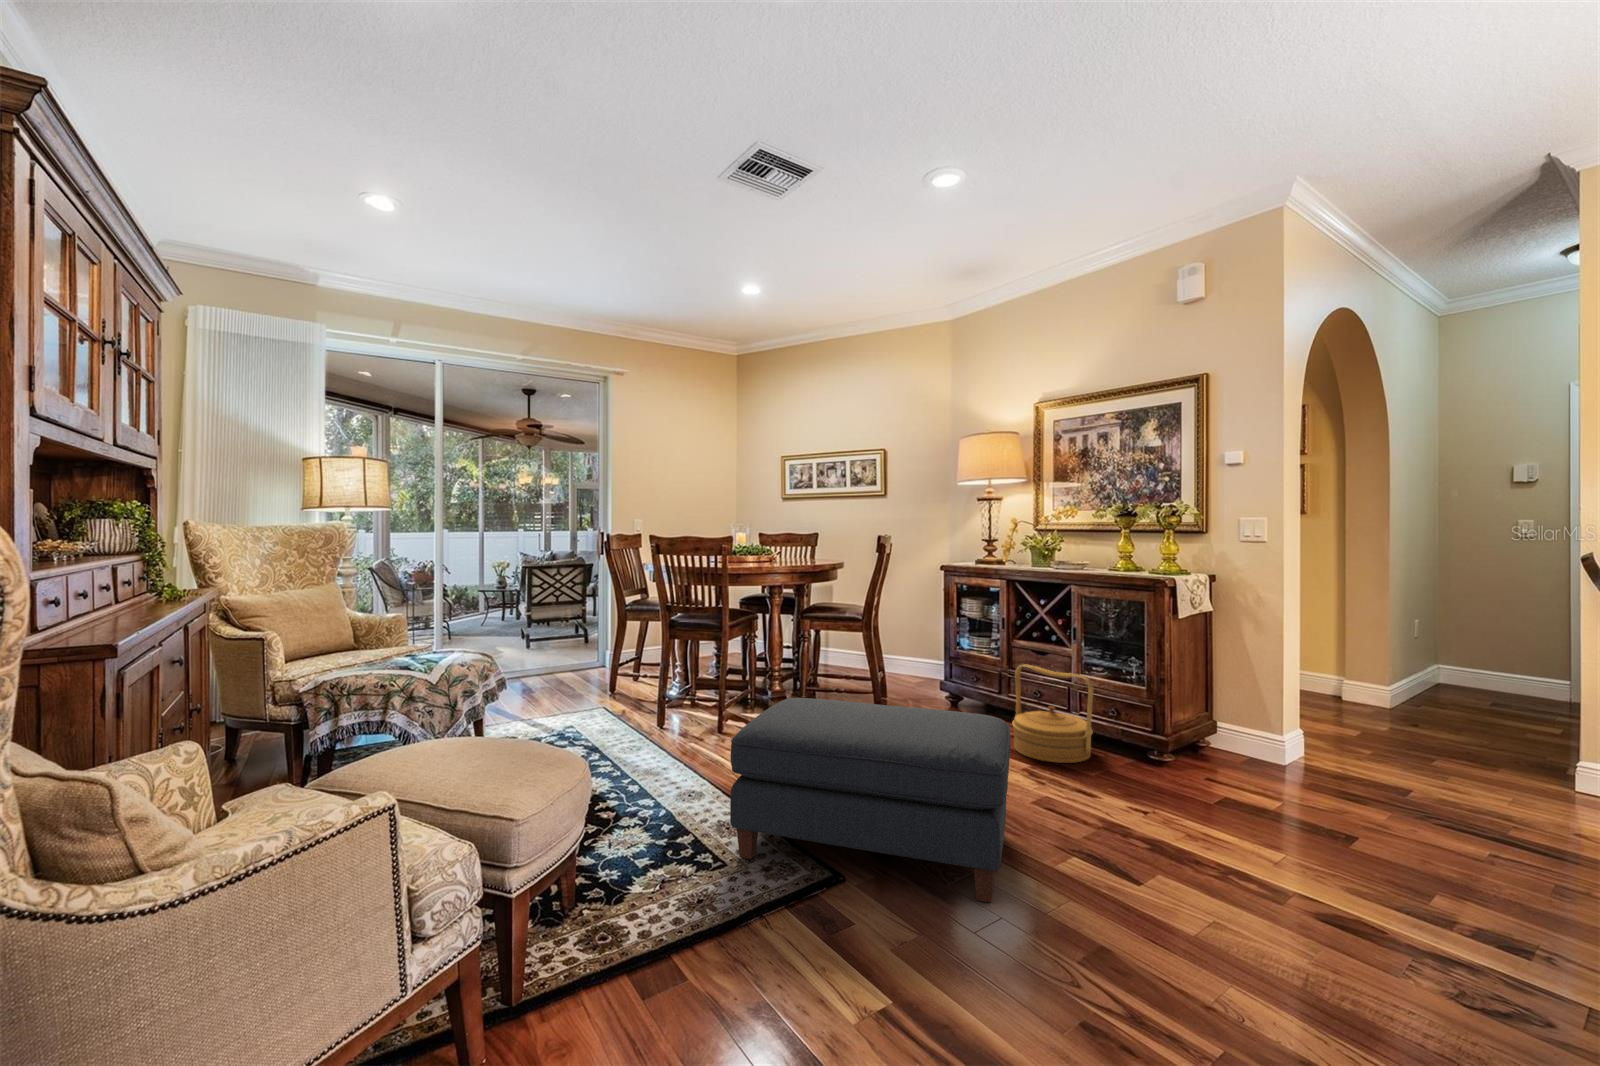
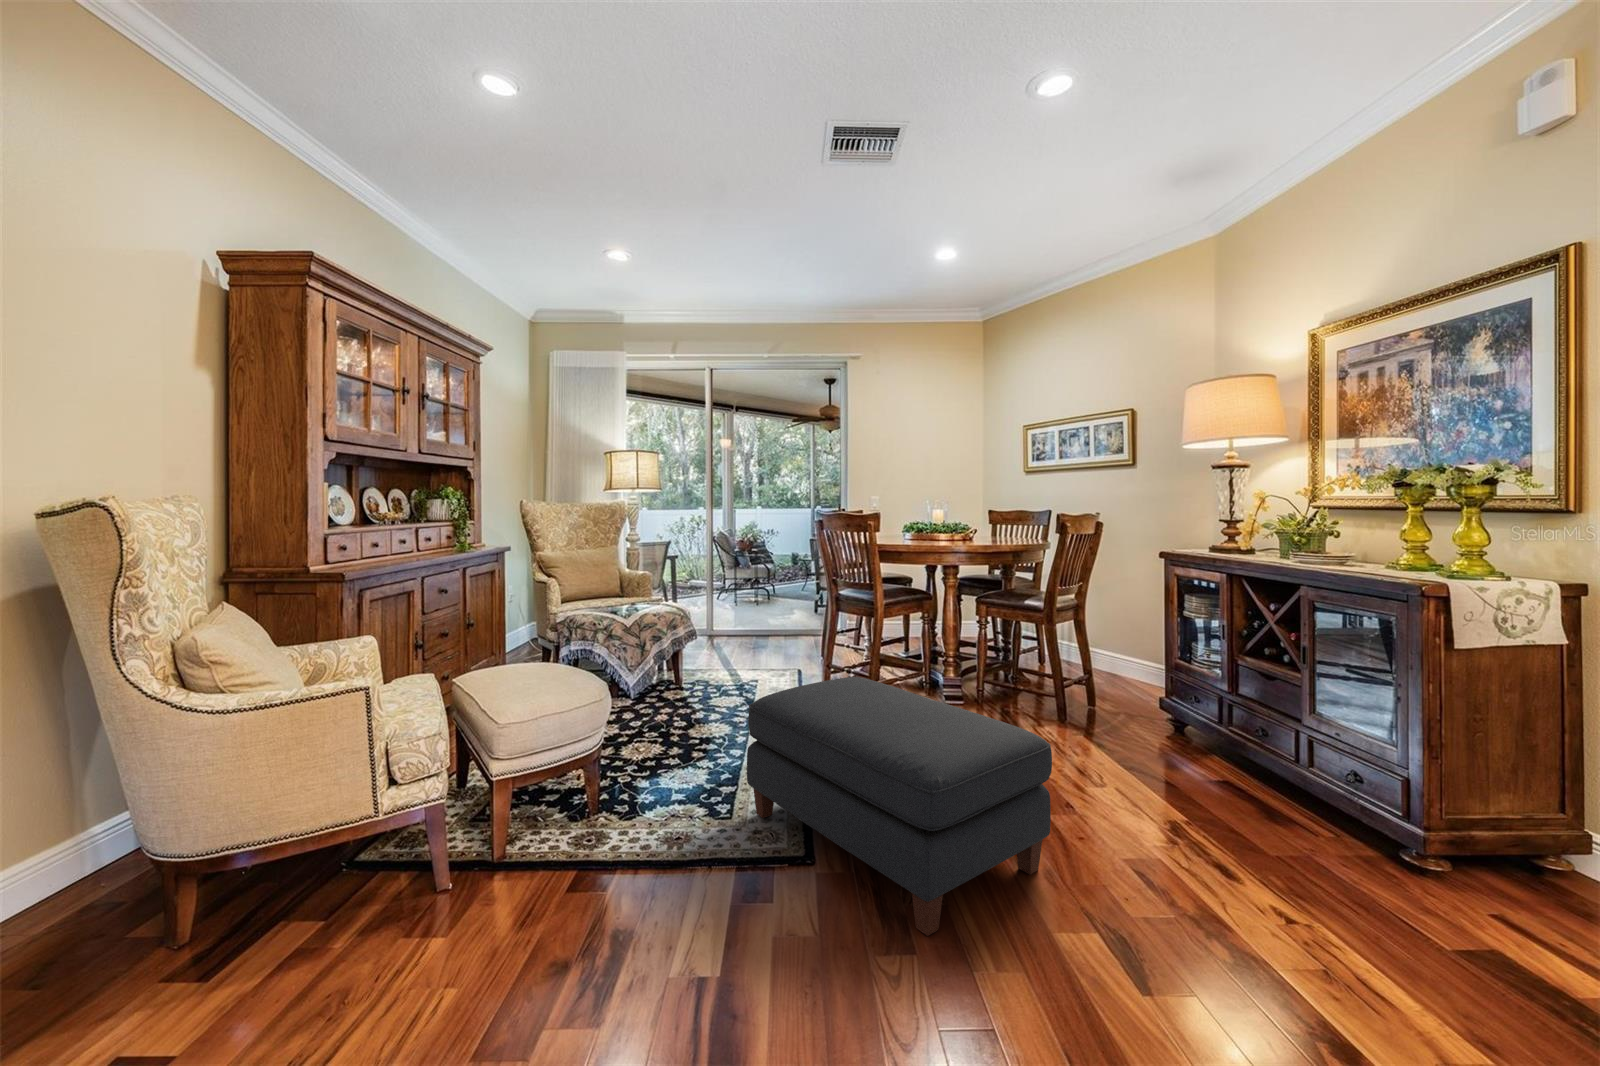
woven basket: present [1012,664,1093,763] -> none [1183,684,1307,827]

